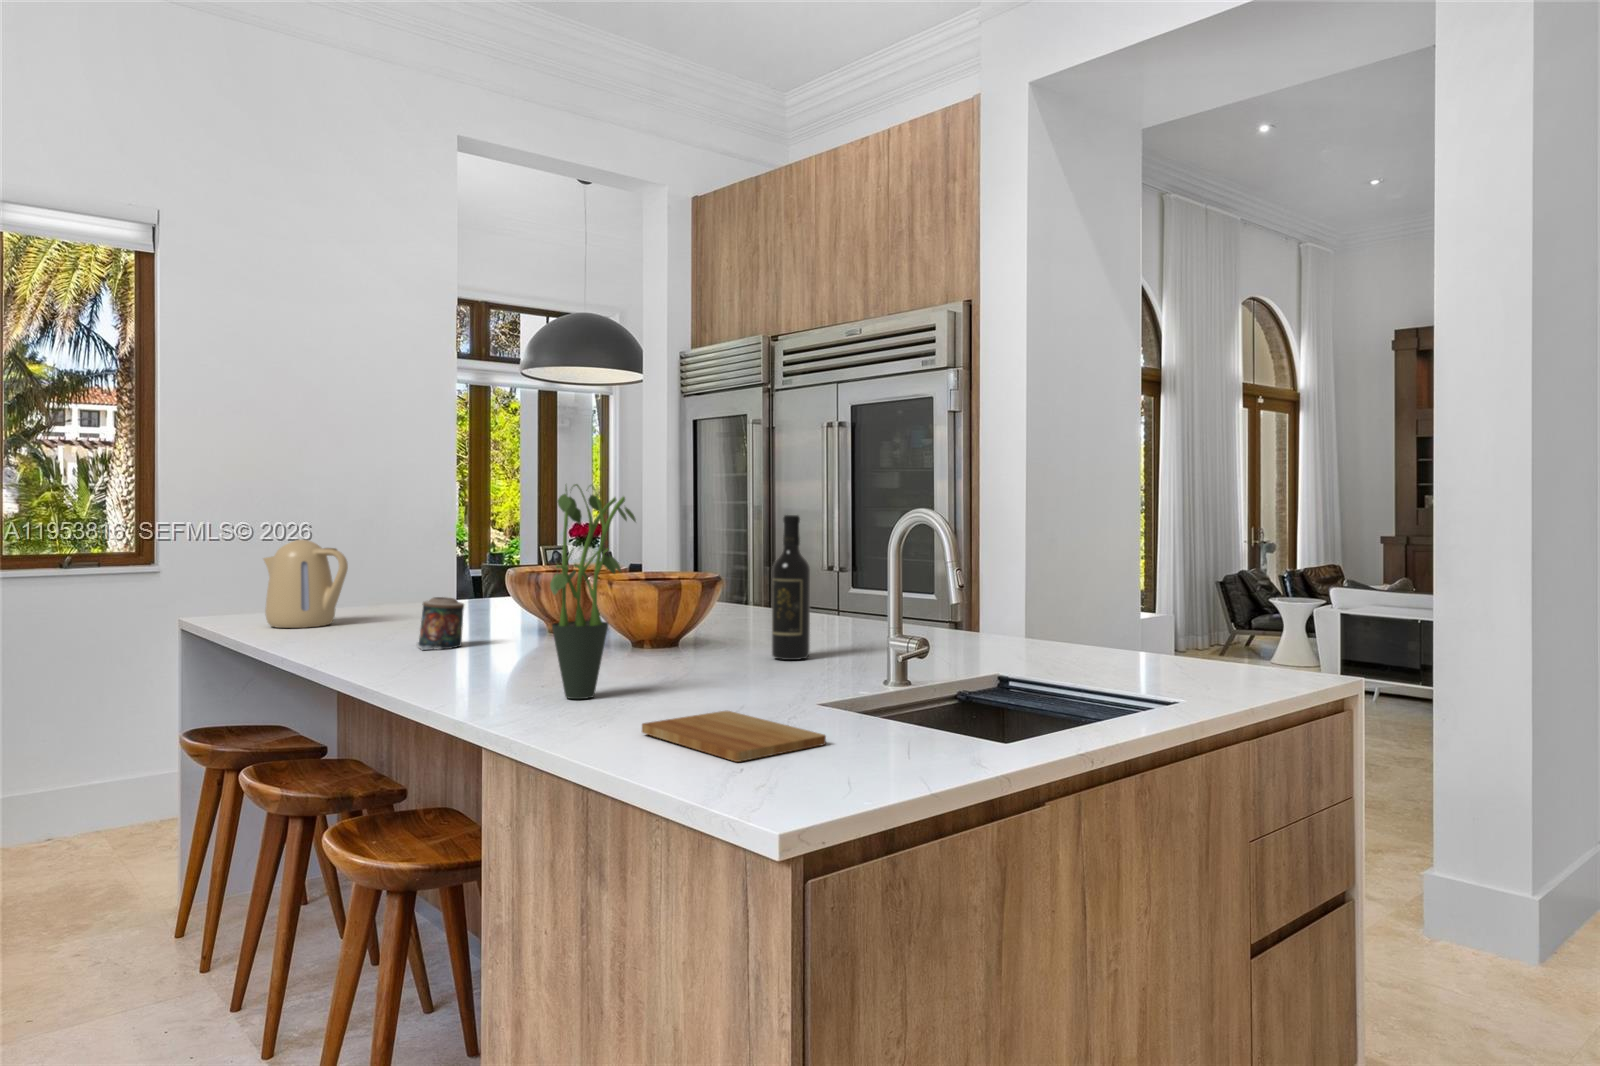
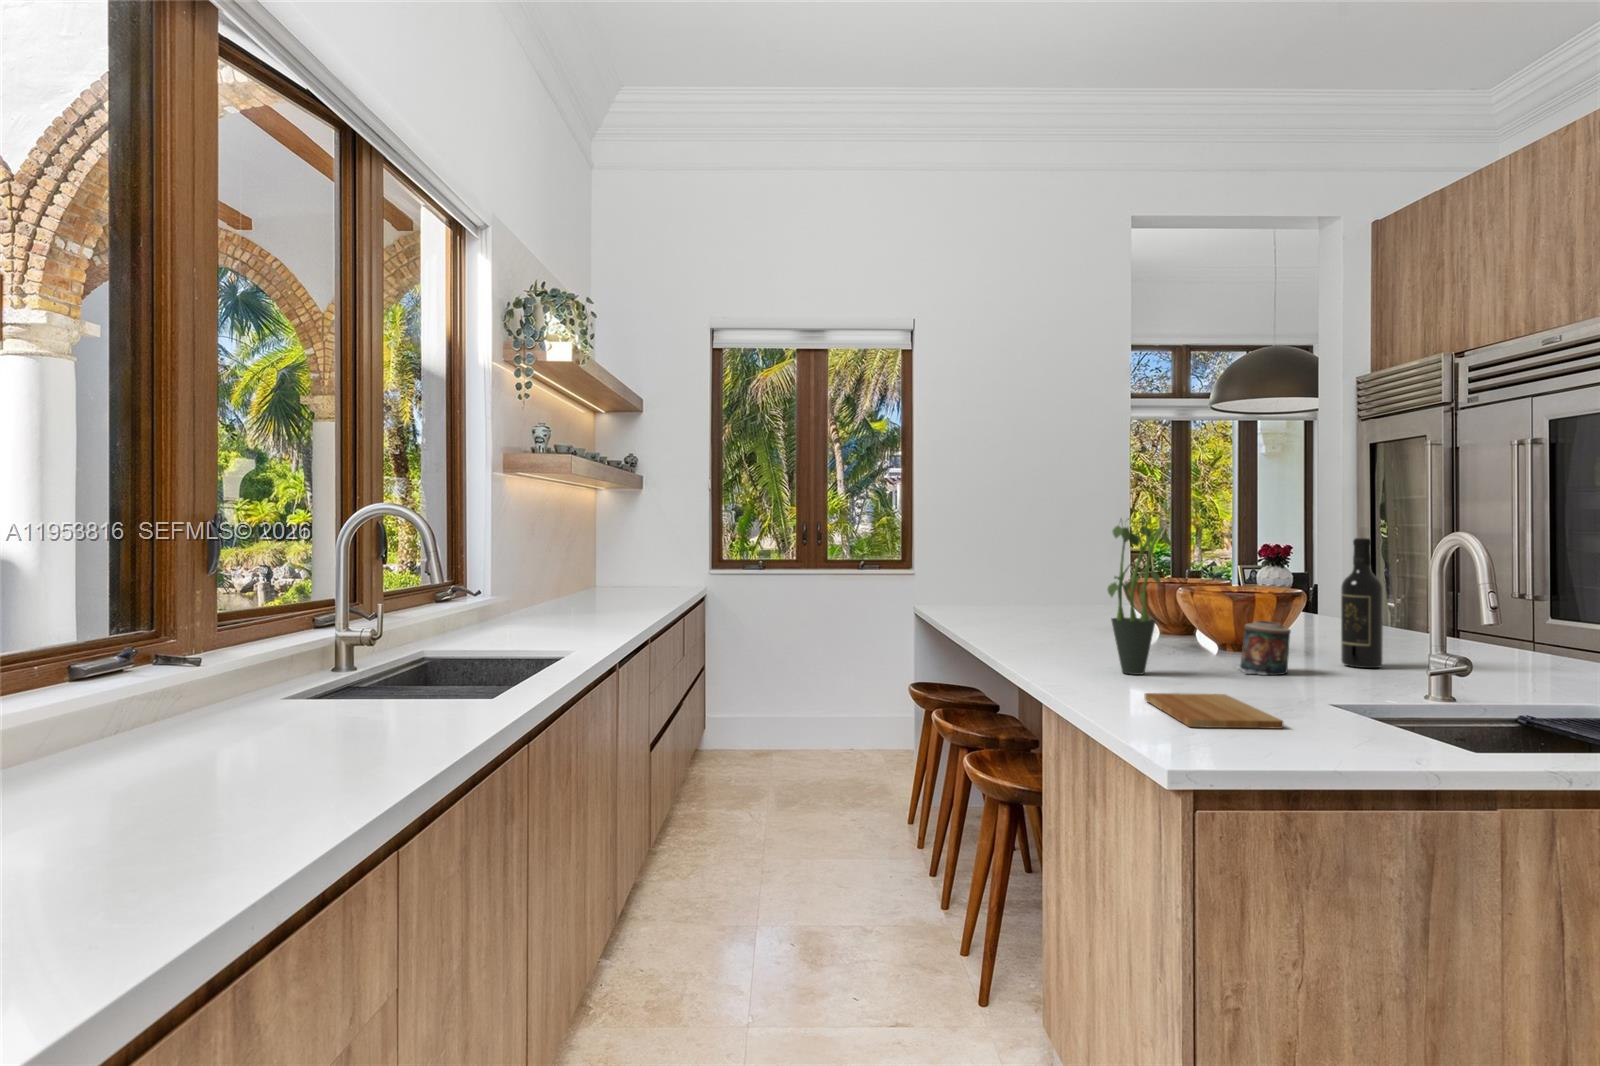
kettle: present [263,539,348,628] -> none [984,553,1035,612]
candle: present [416,597,464,650] -> present [1237,621,1291,675]

